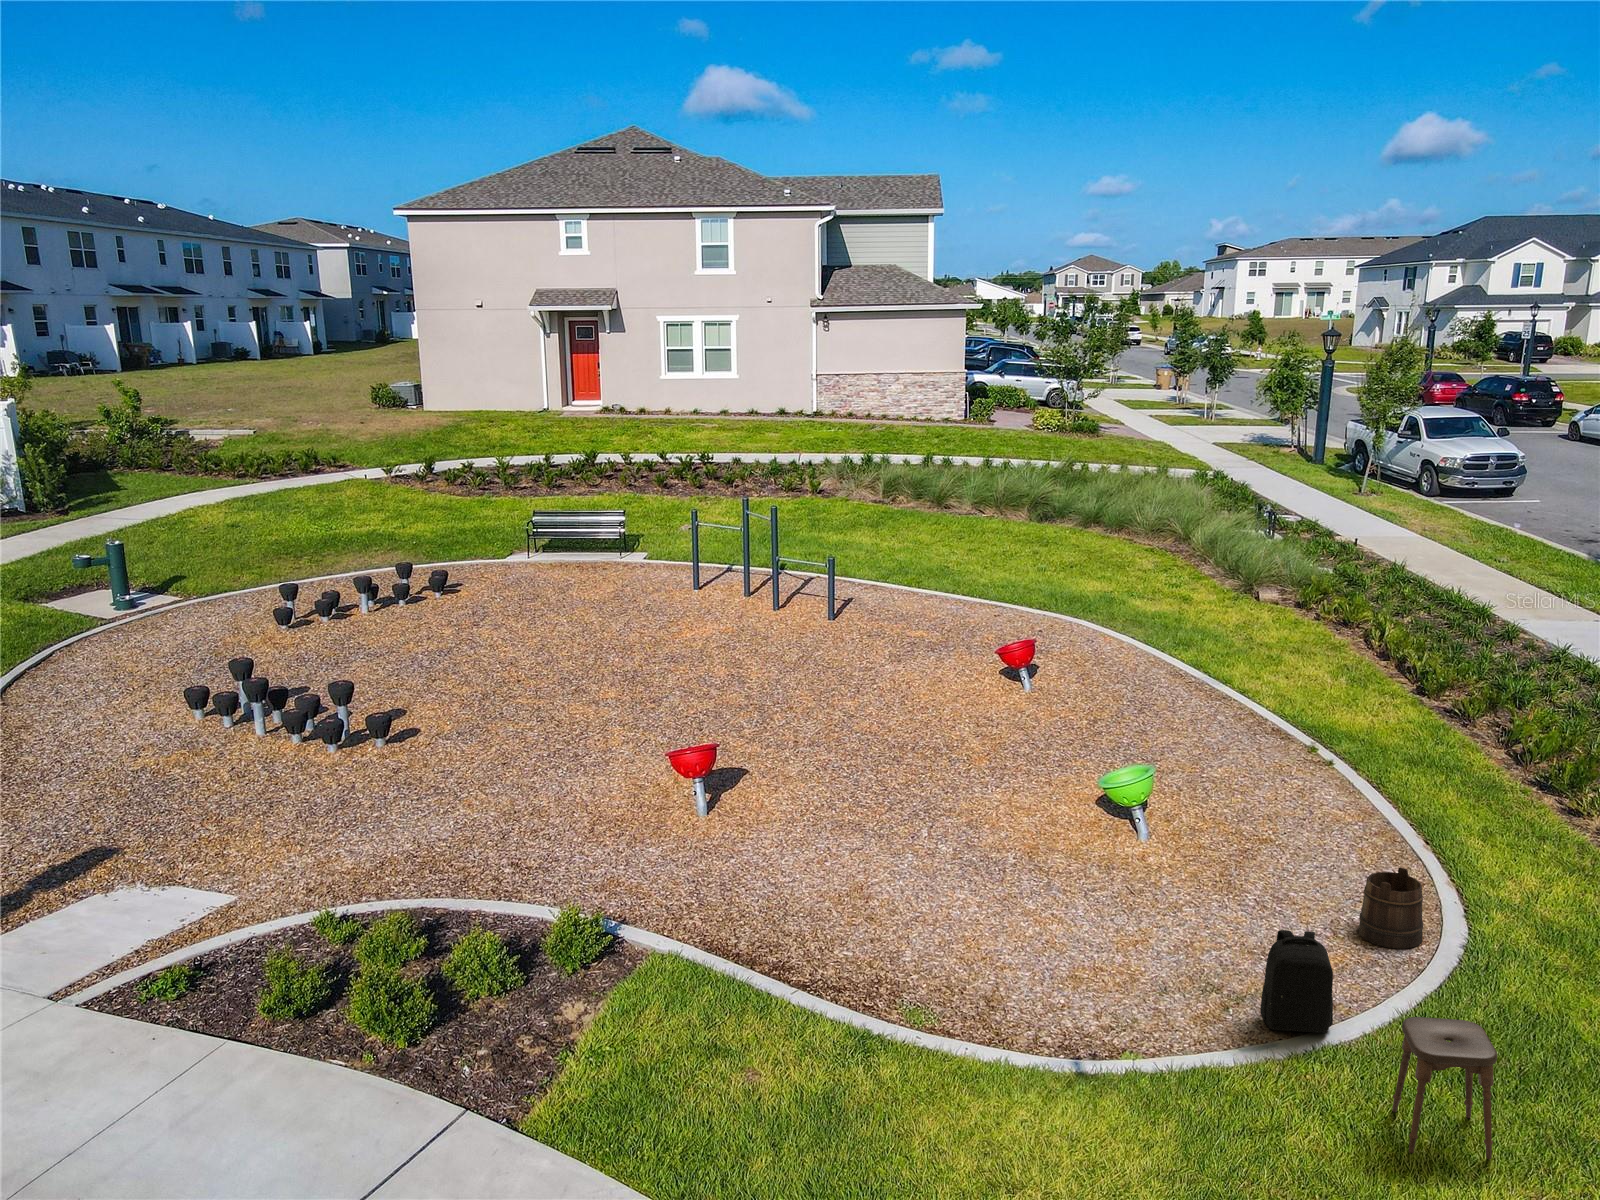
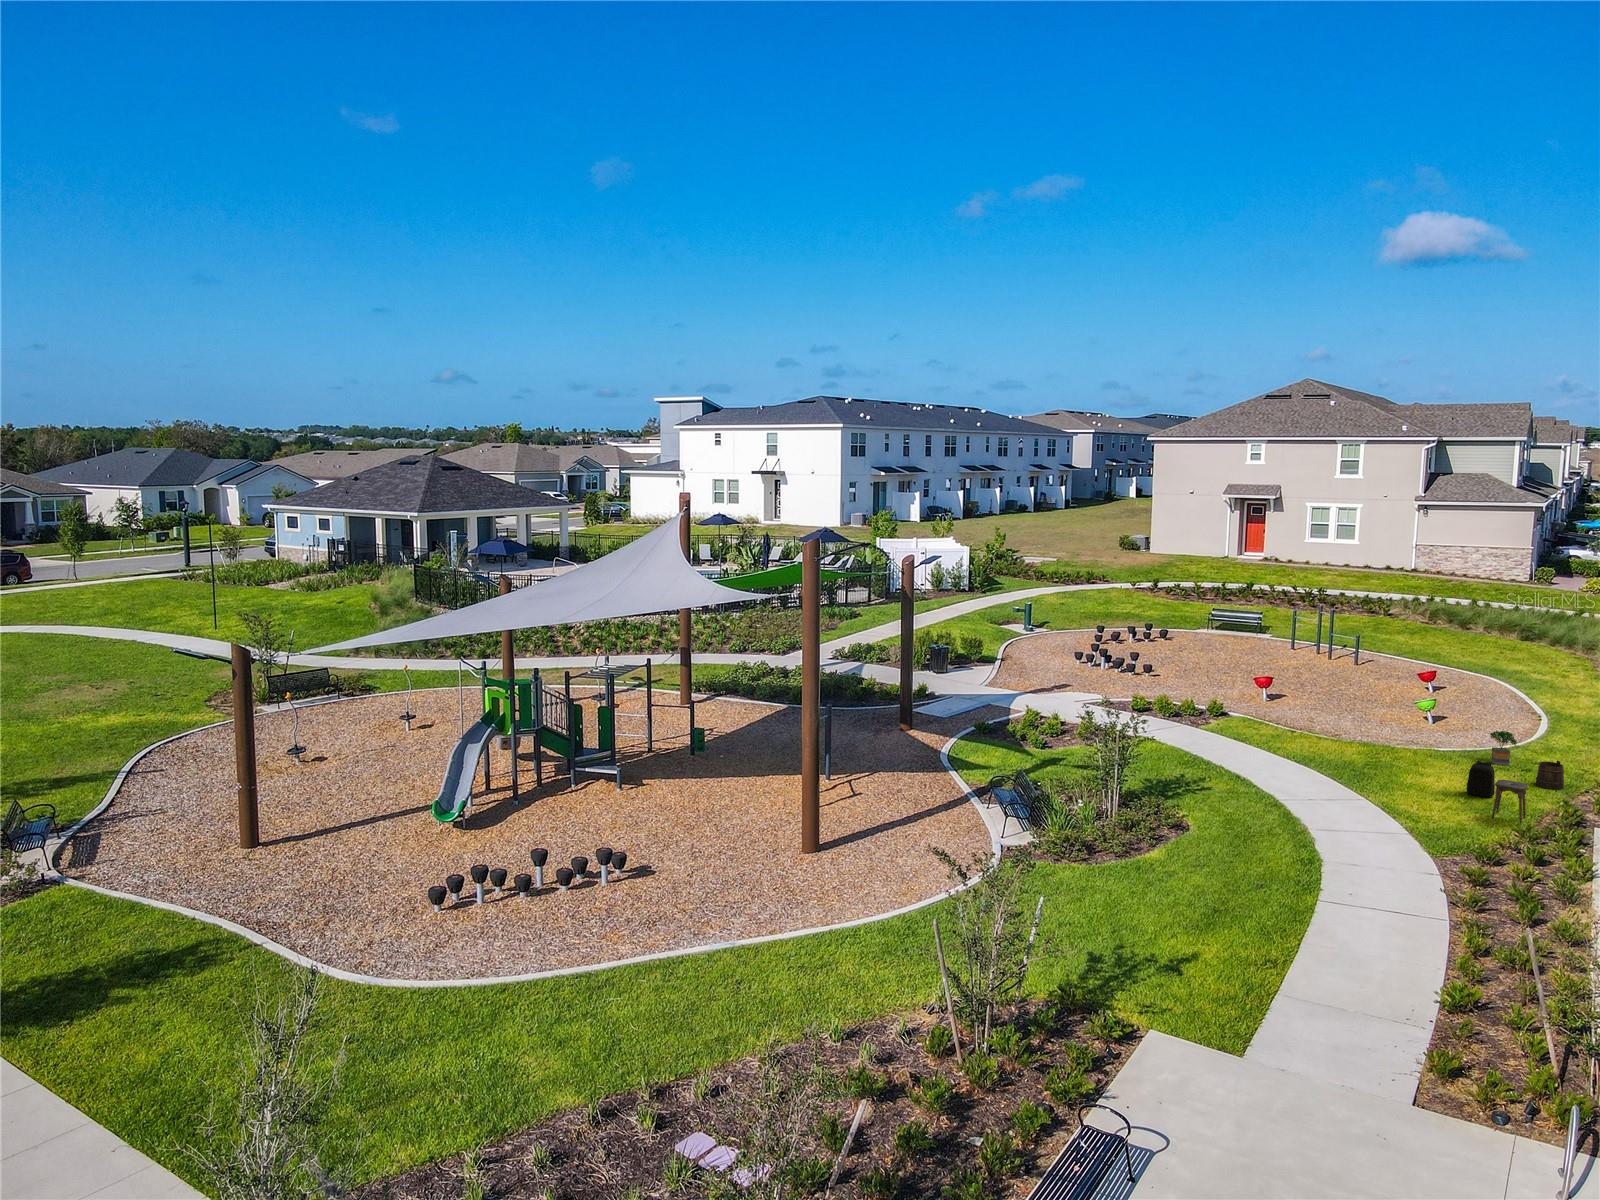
potted tree: none [1209,786,1276,876] -> present [1490,731,1517,766]

